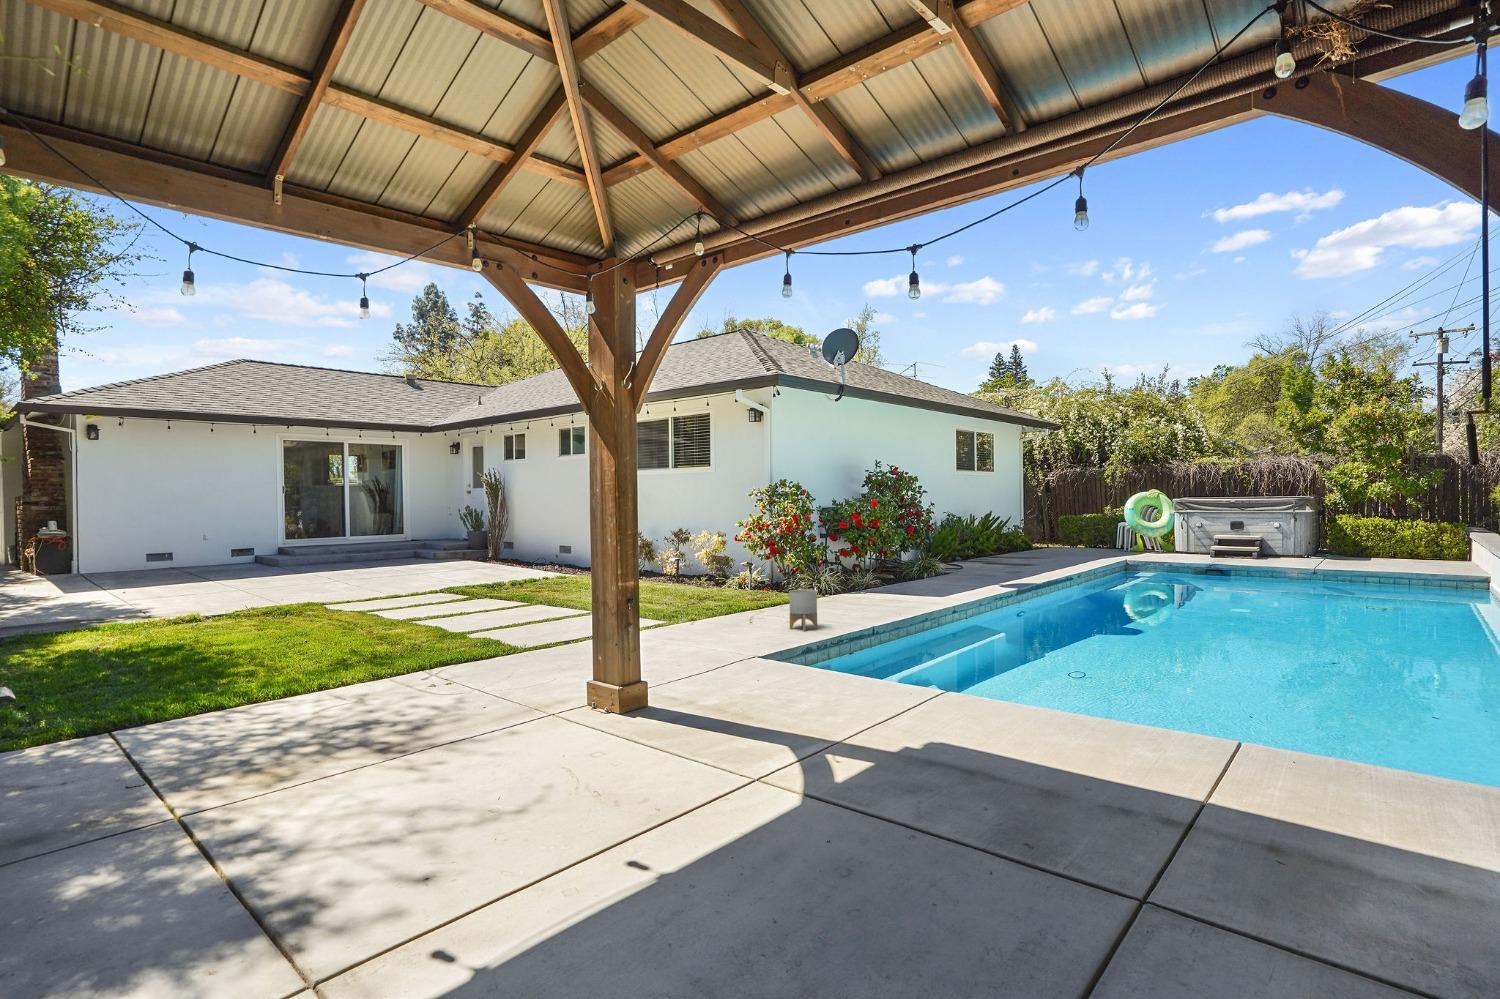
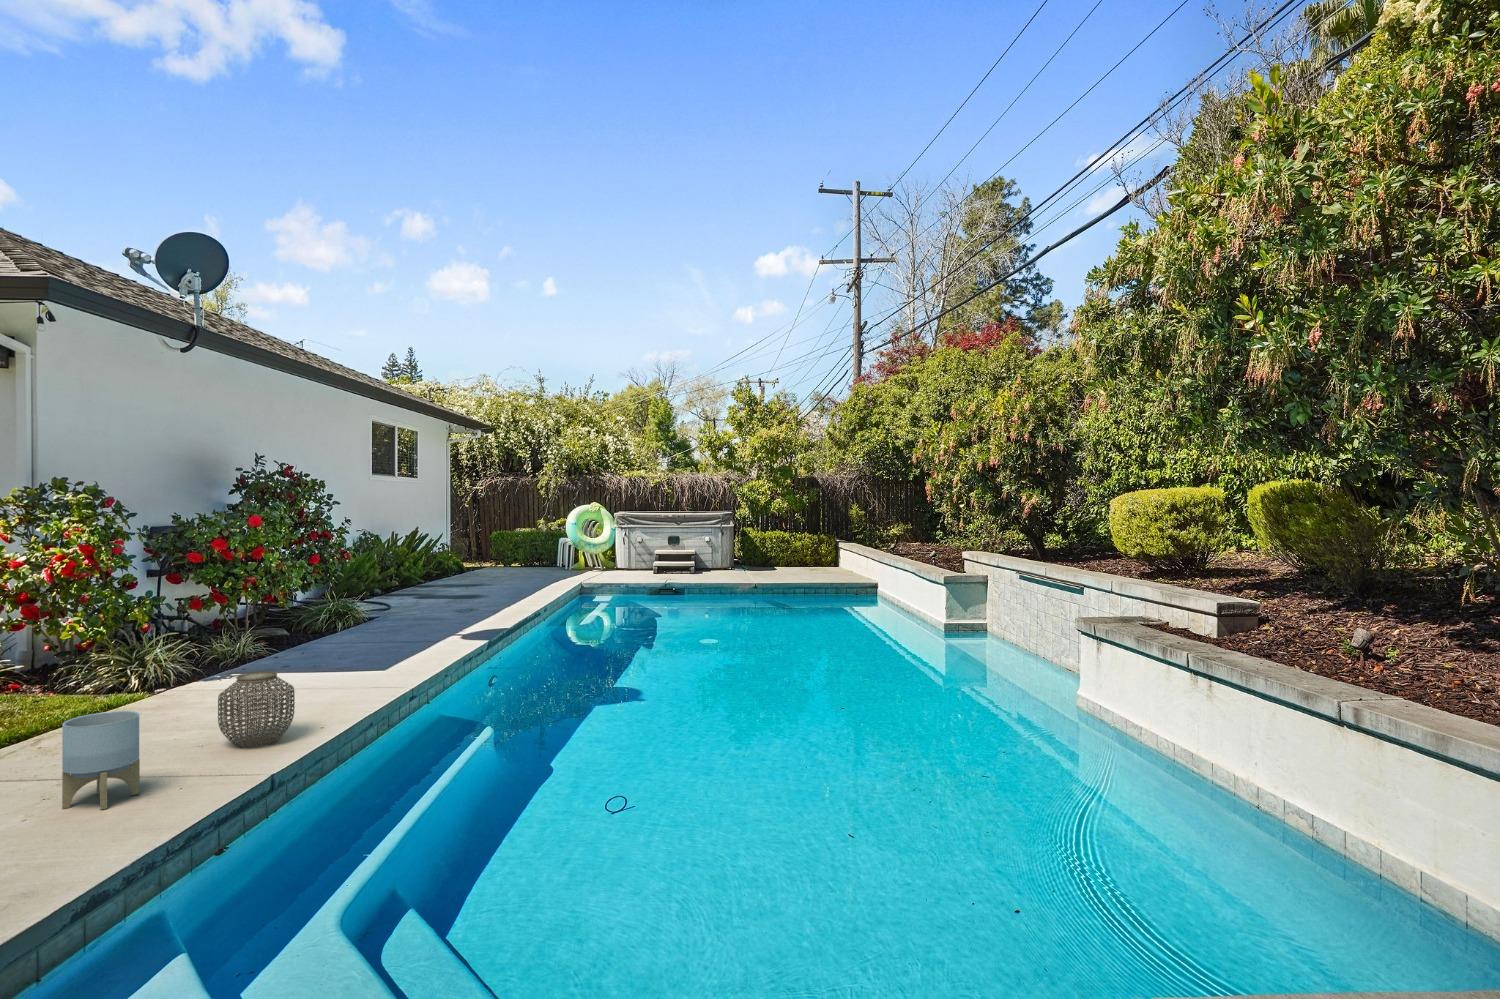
woven basket: none [850,583,885,621] -> present [218,672,295,747]

